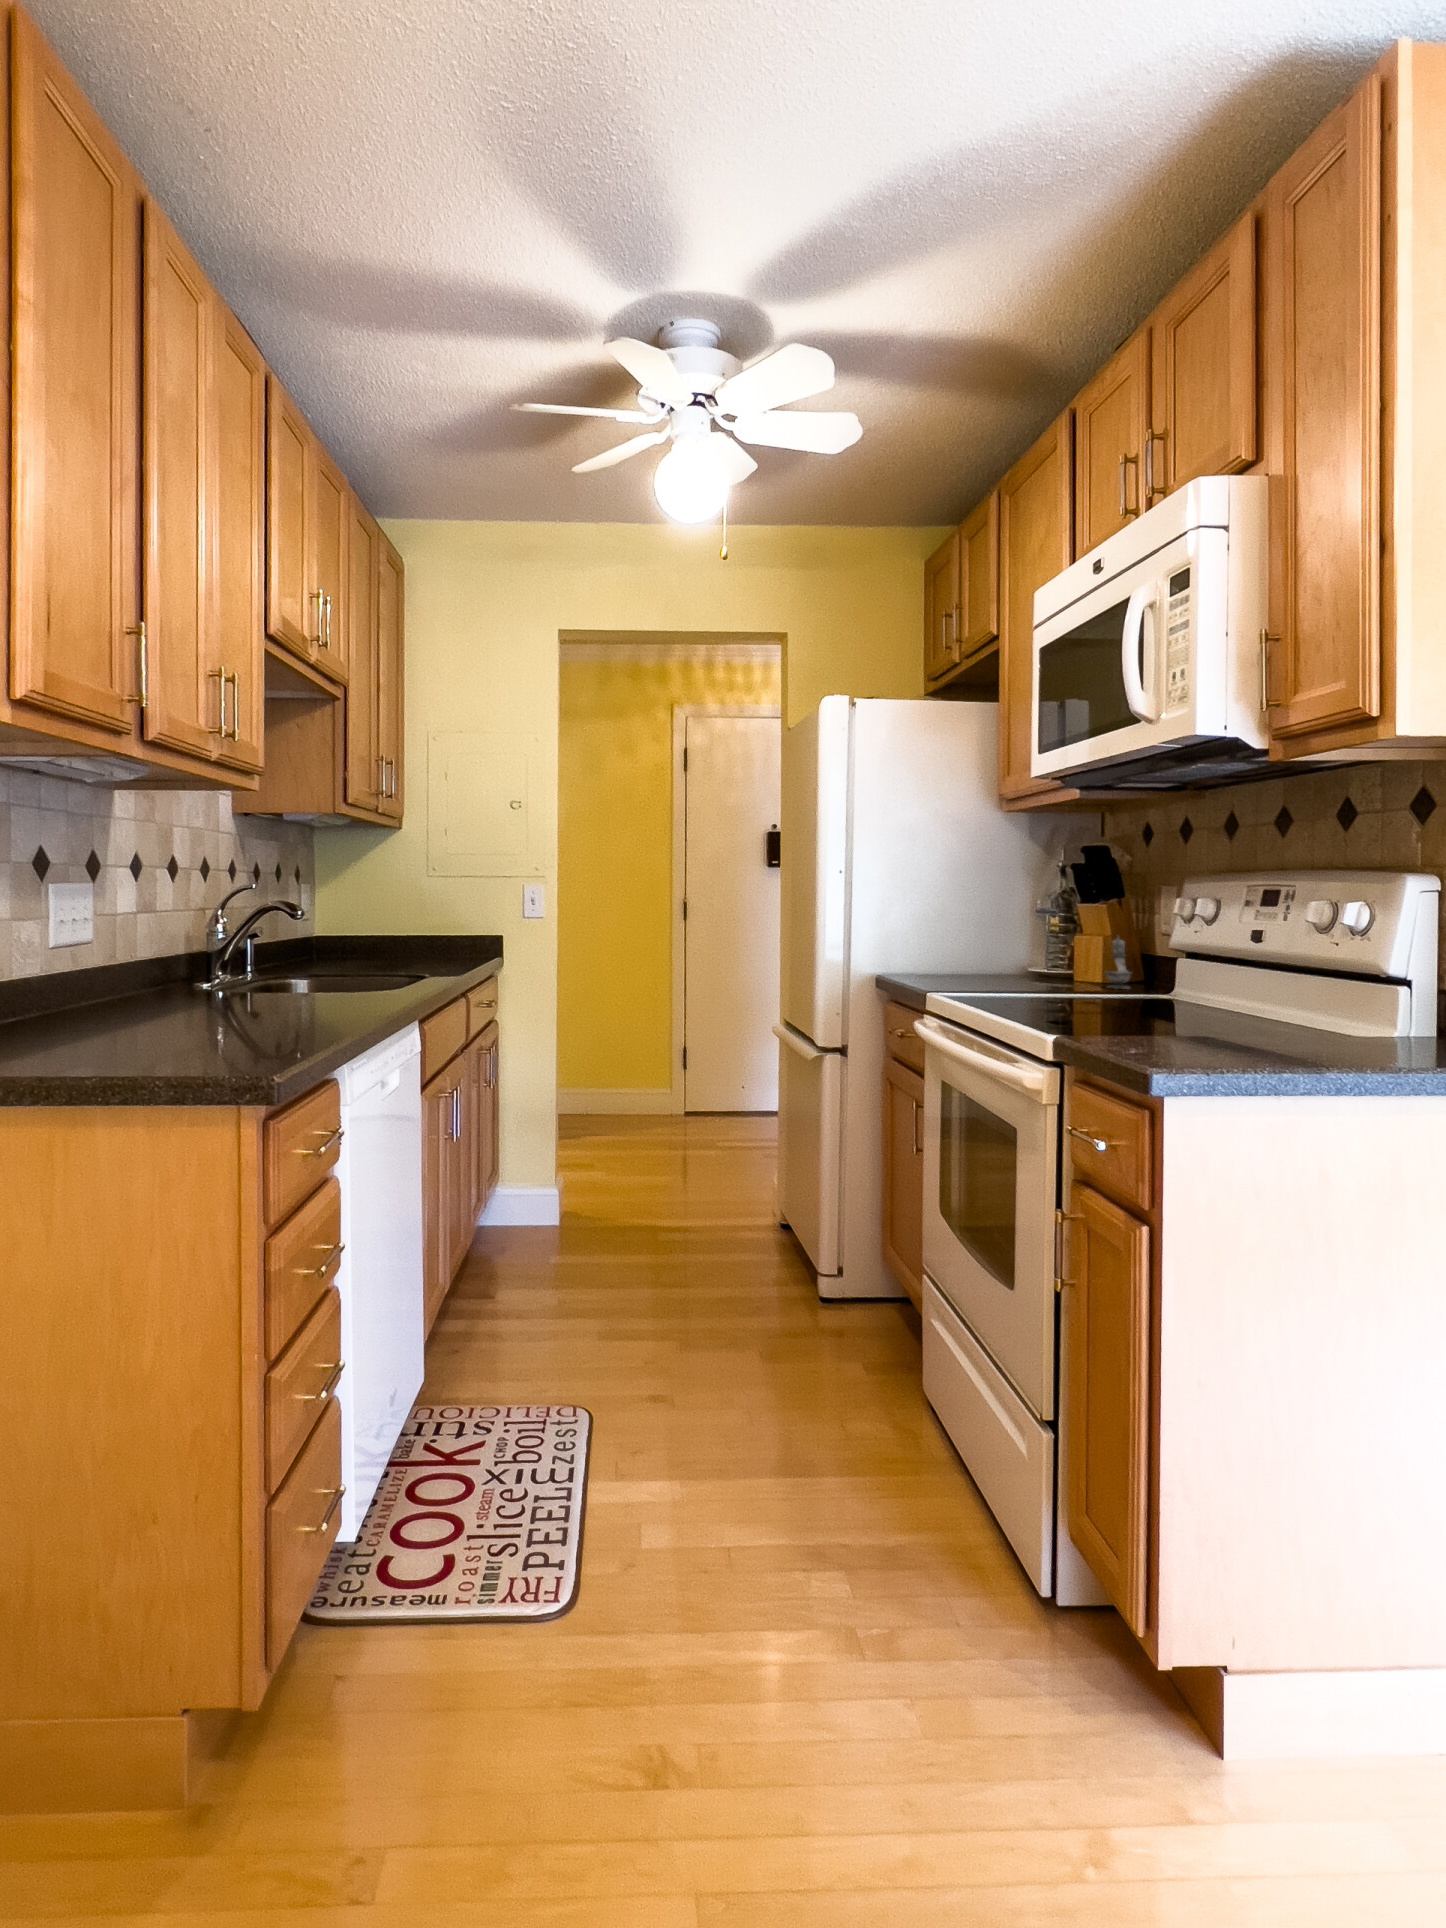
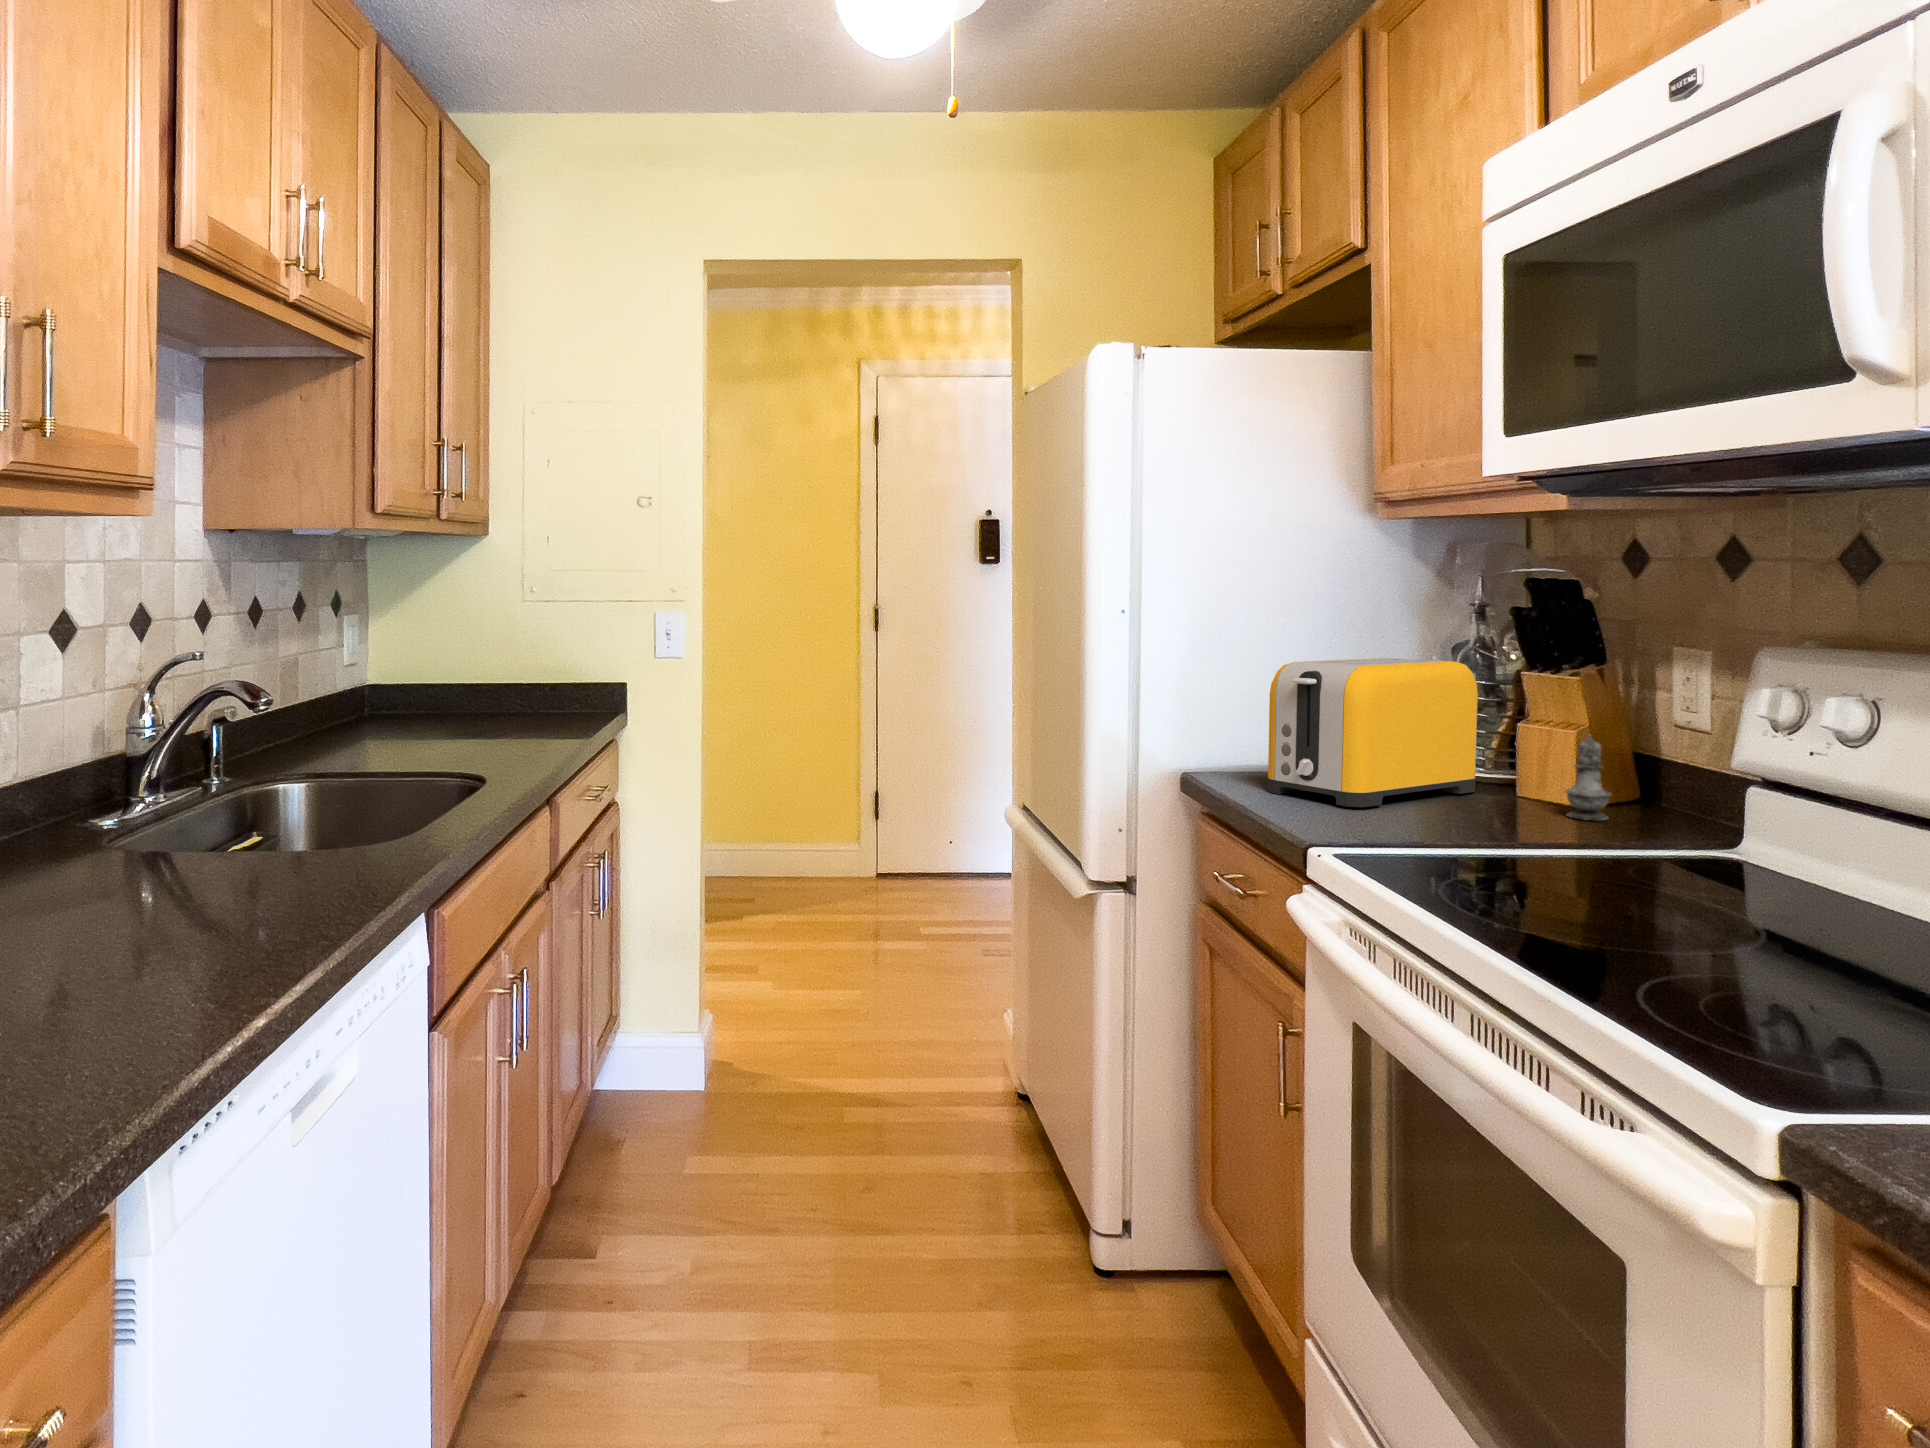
toaster: none [925,895,1062,983] -> present [1267,658,1478,807]

